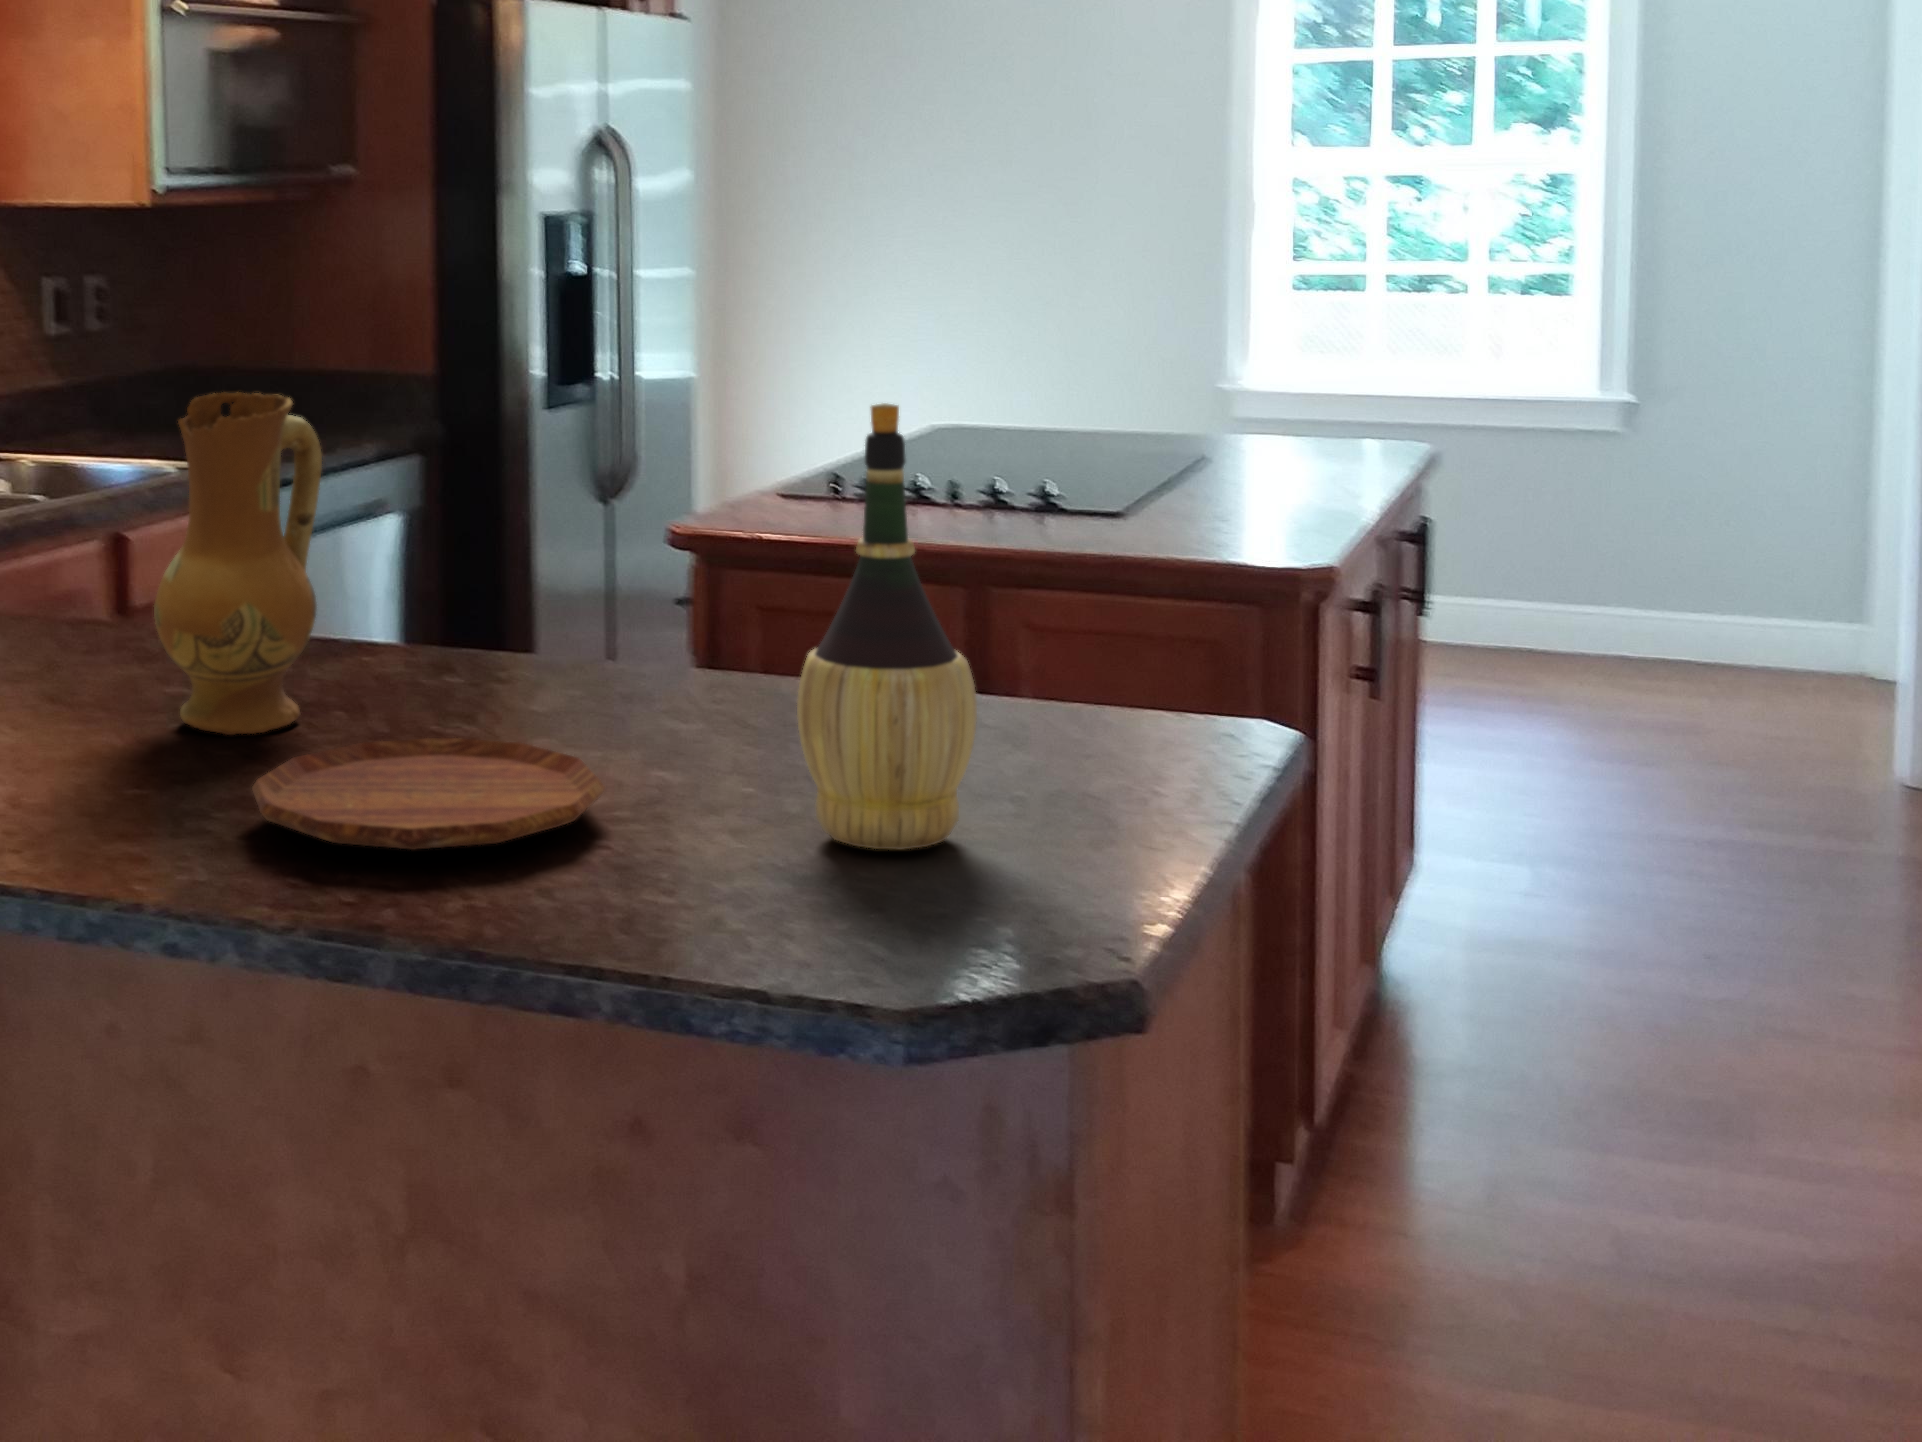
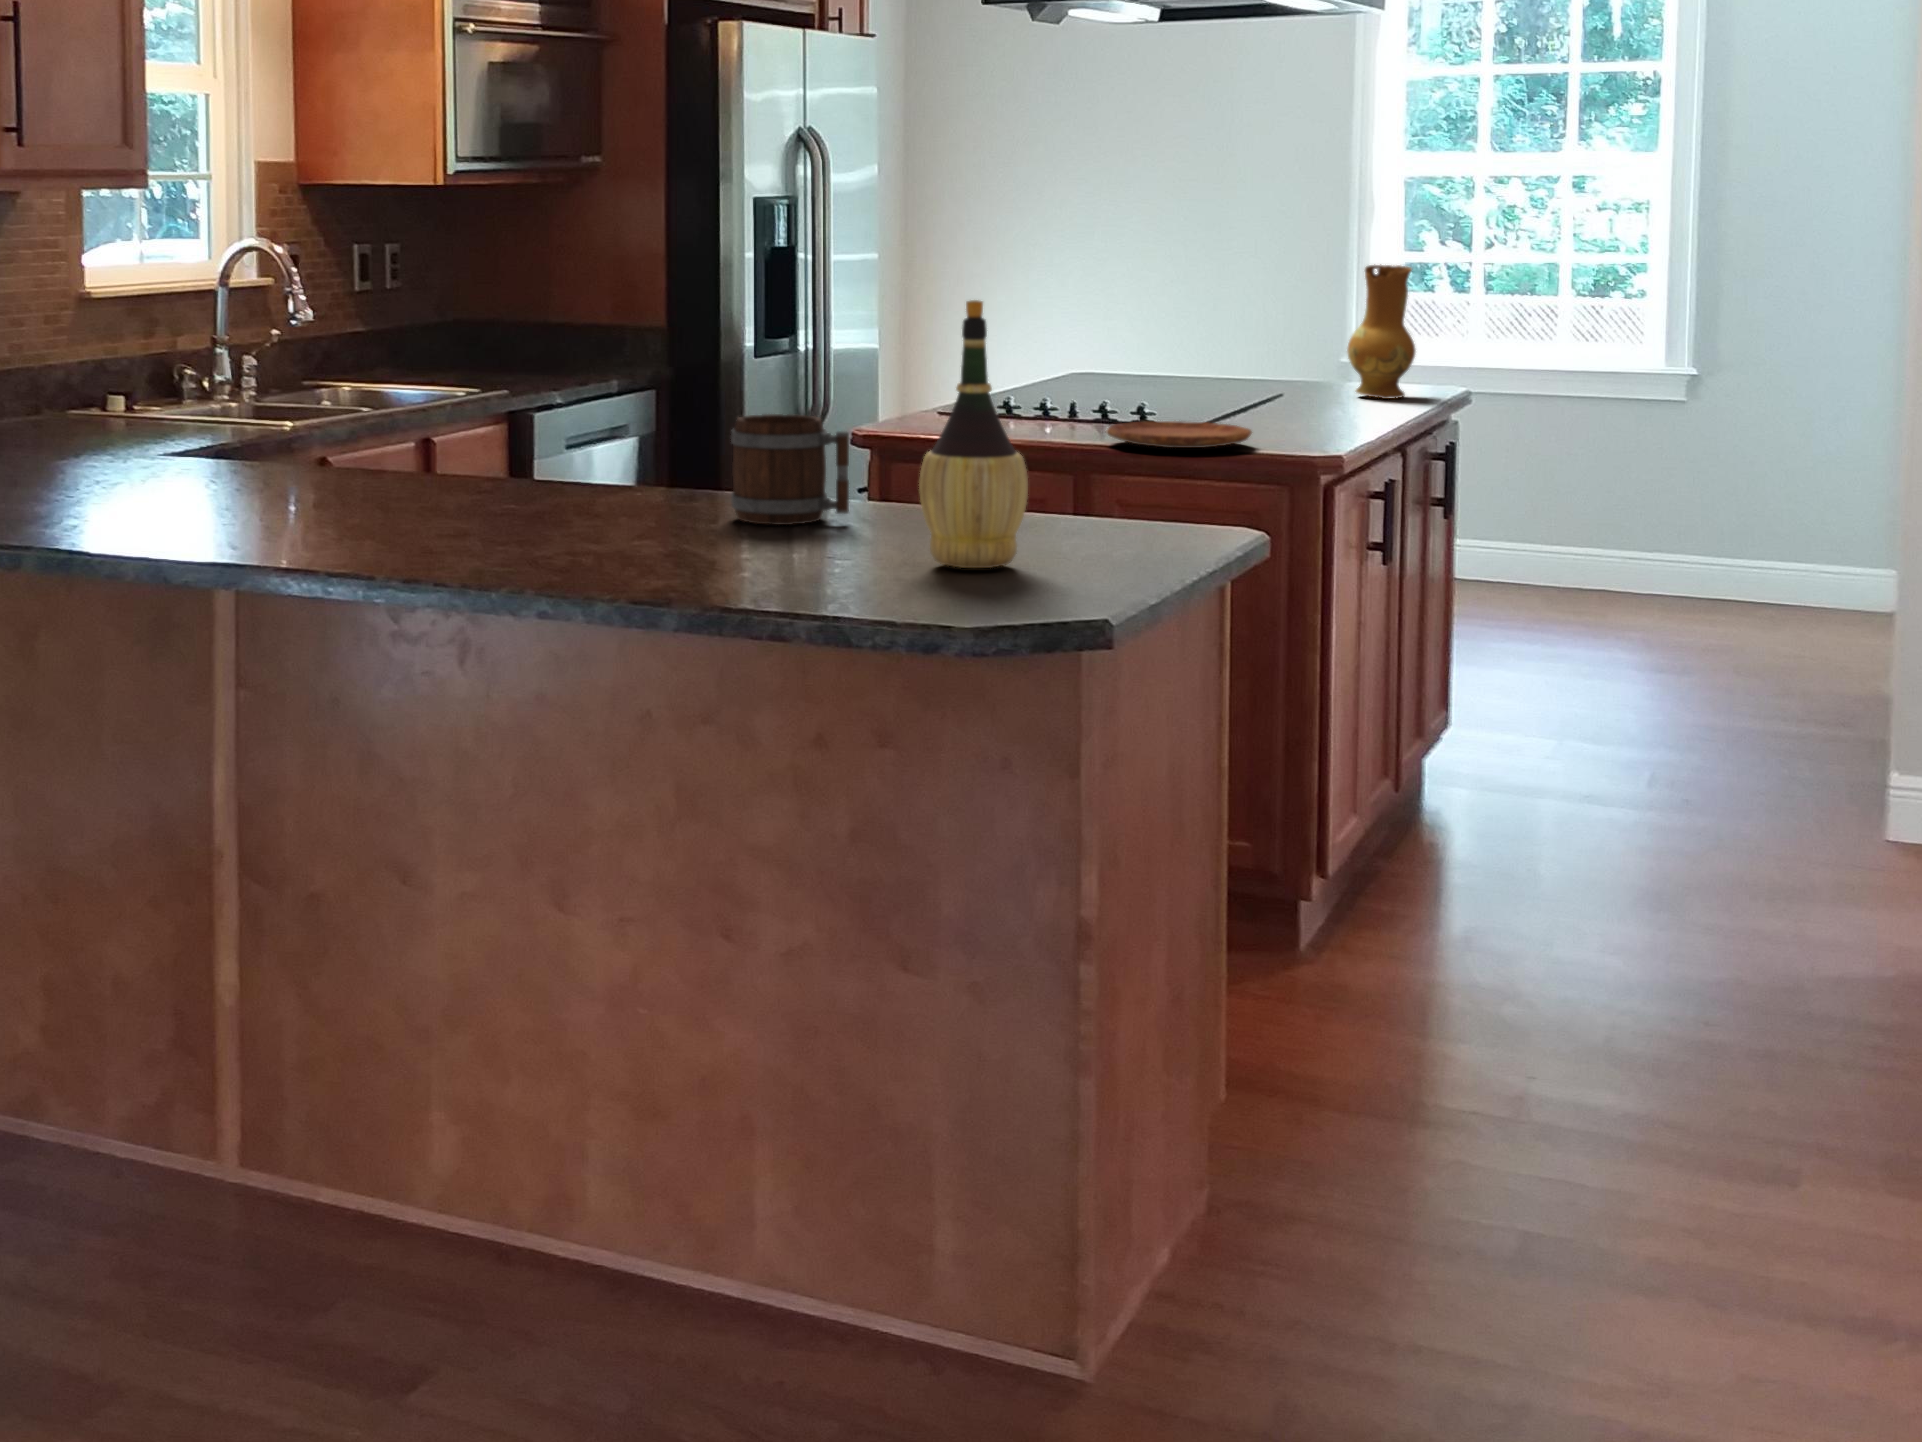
ceramic jug: present [154,392,322,735] -> present [1347,264,1415,399]
mug: none [496,557,678,735] -> present [731,414,849,525]
tray: present [252,738,605,850] -> present [1106,421,1252,448]

